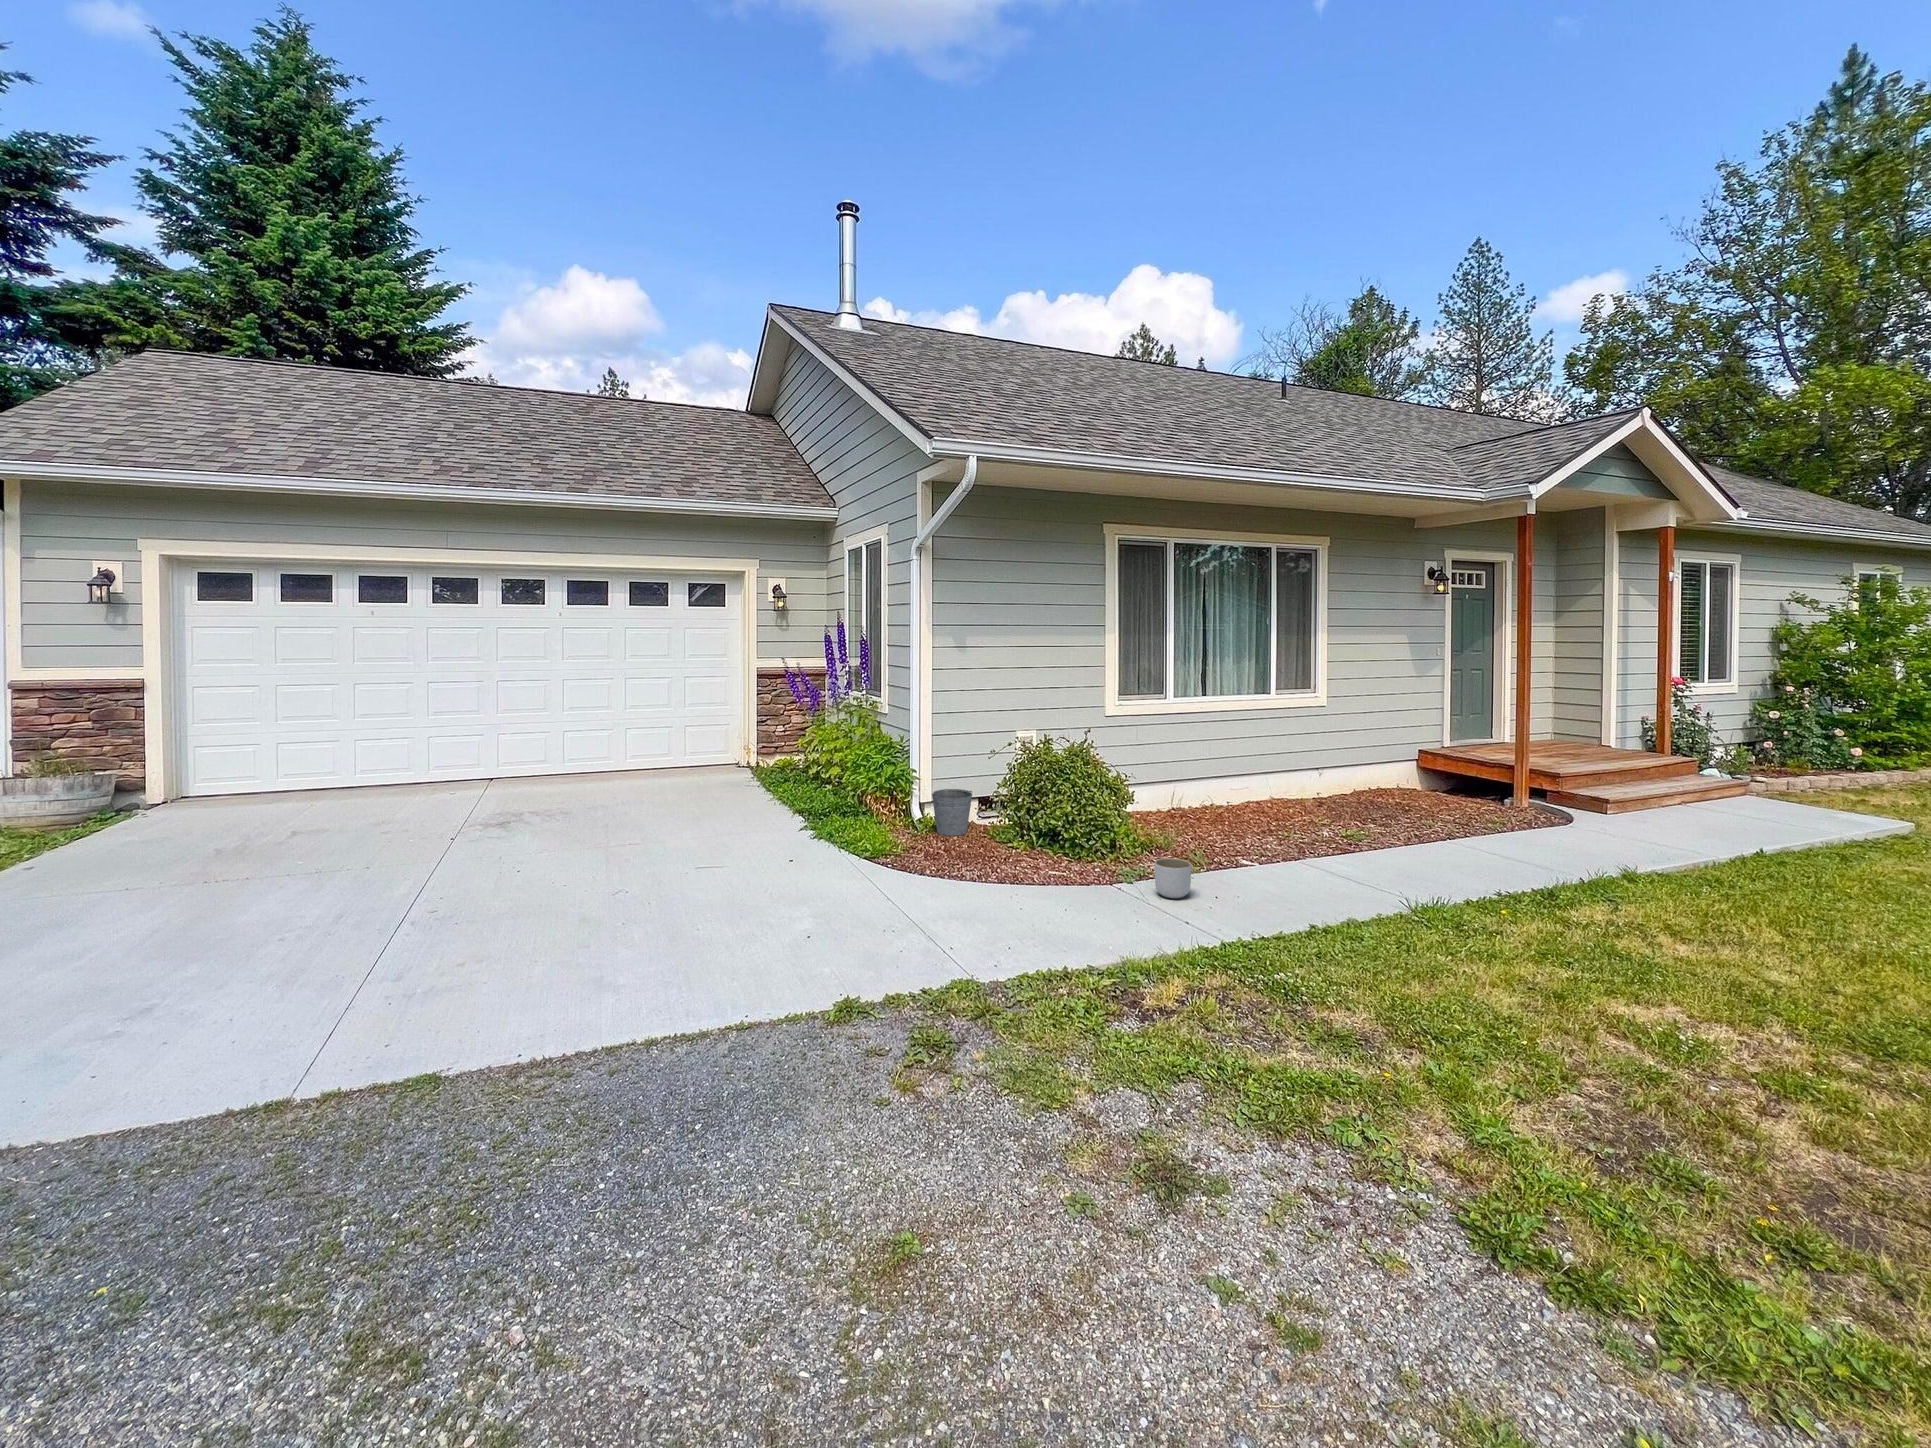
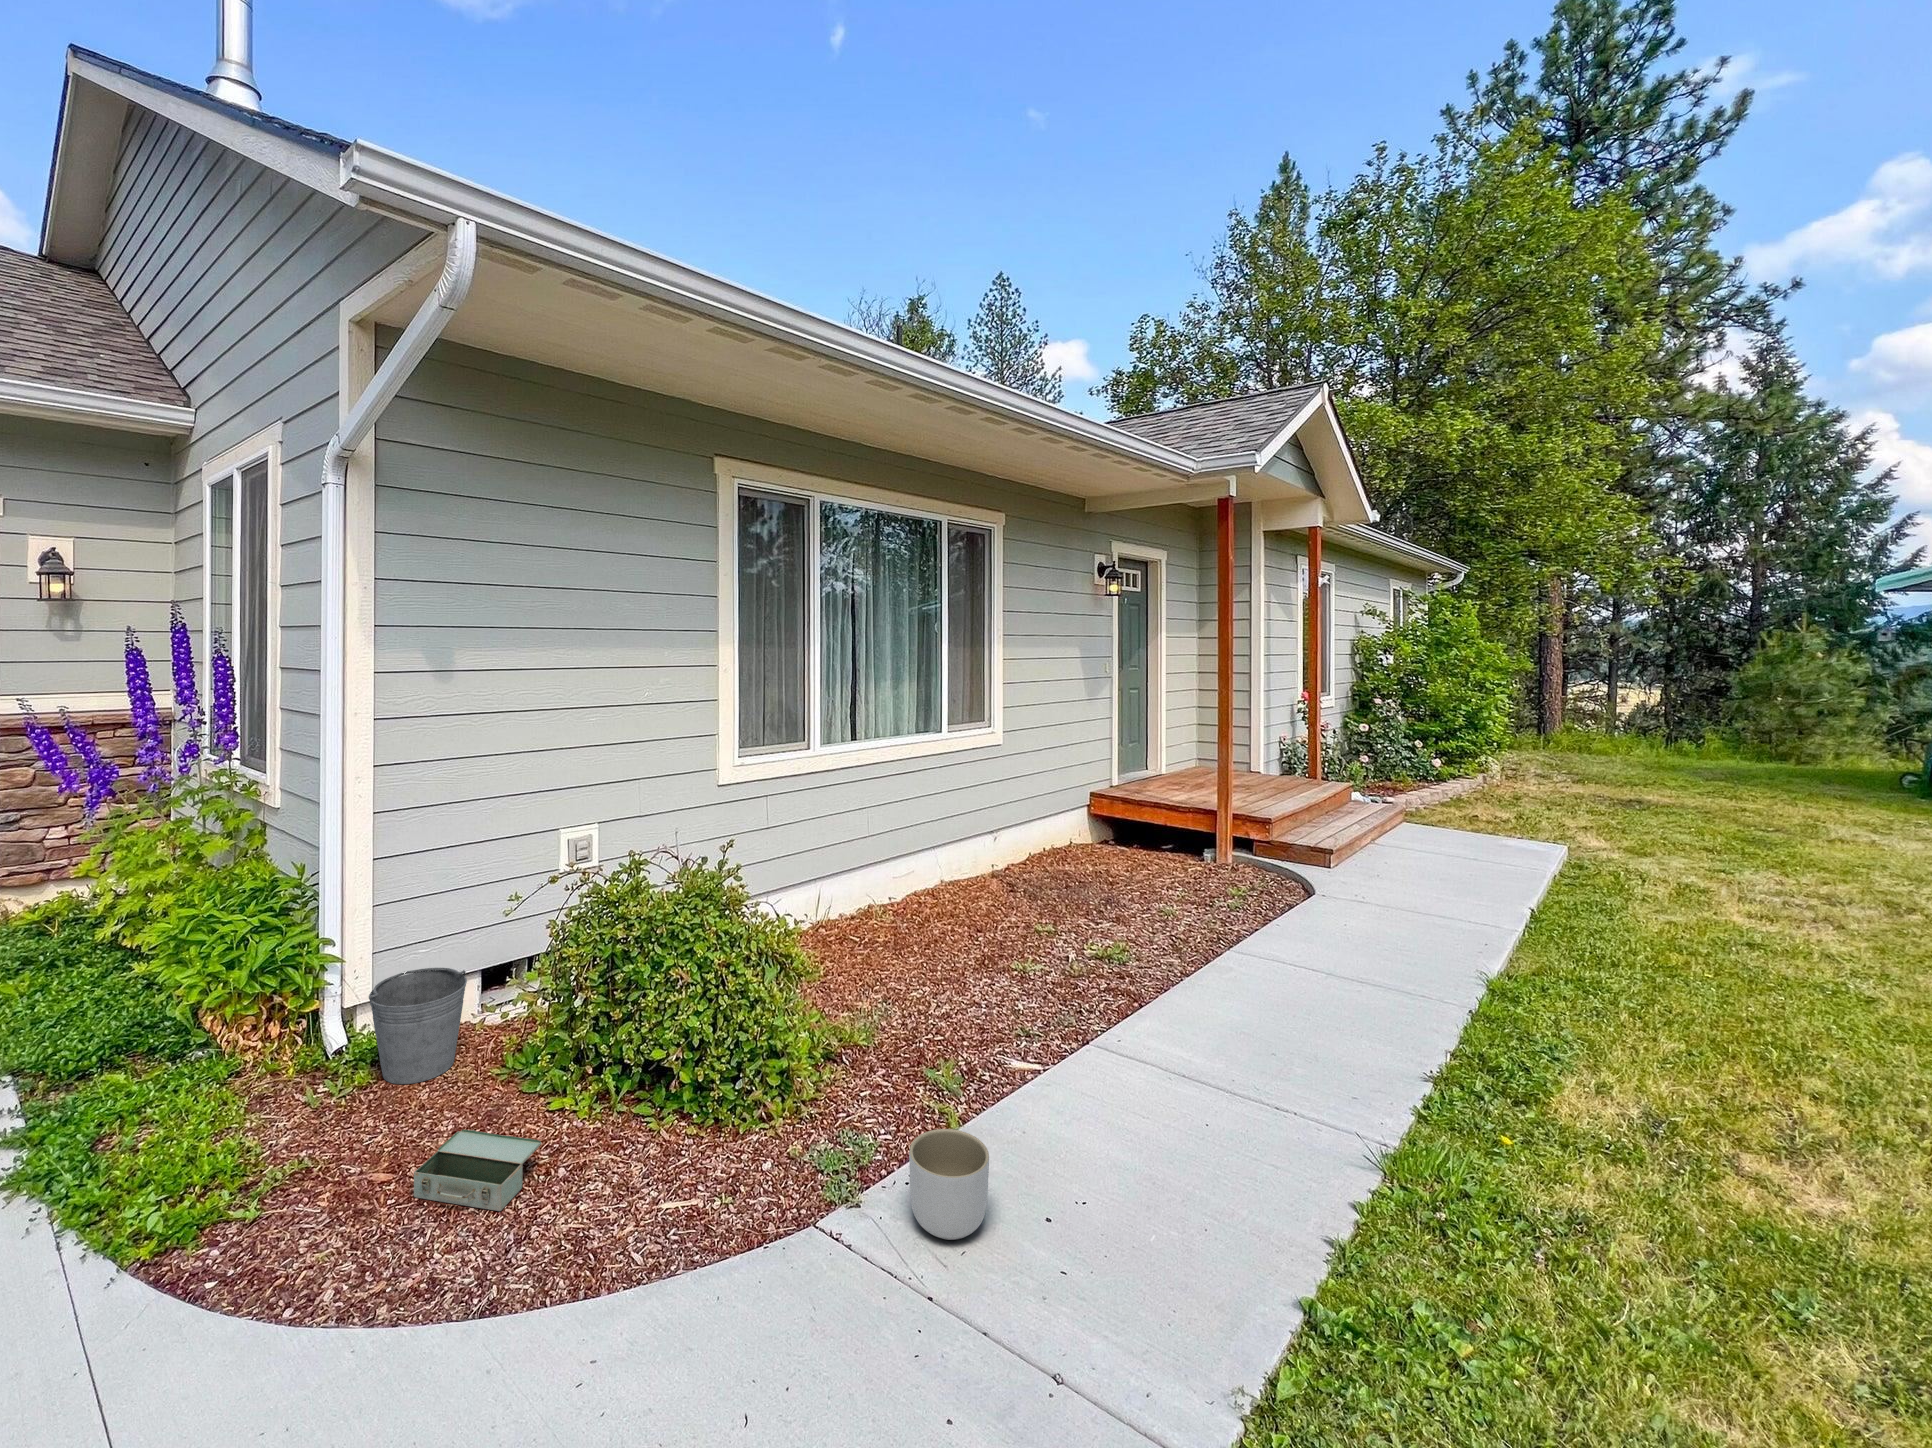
toolbox: none [954,844,1003,868] -> present [414,1129,542,1211]

